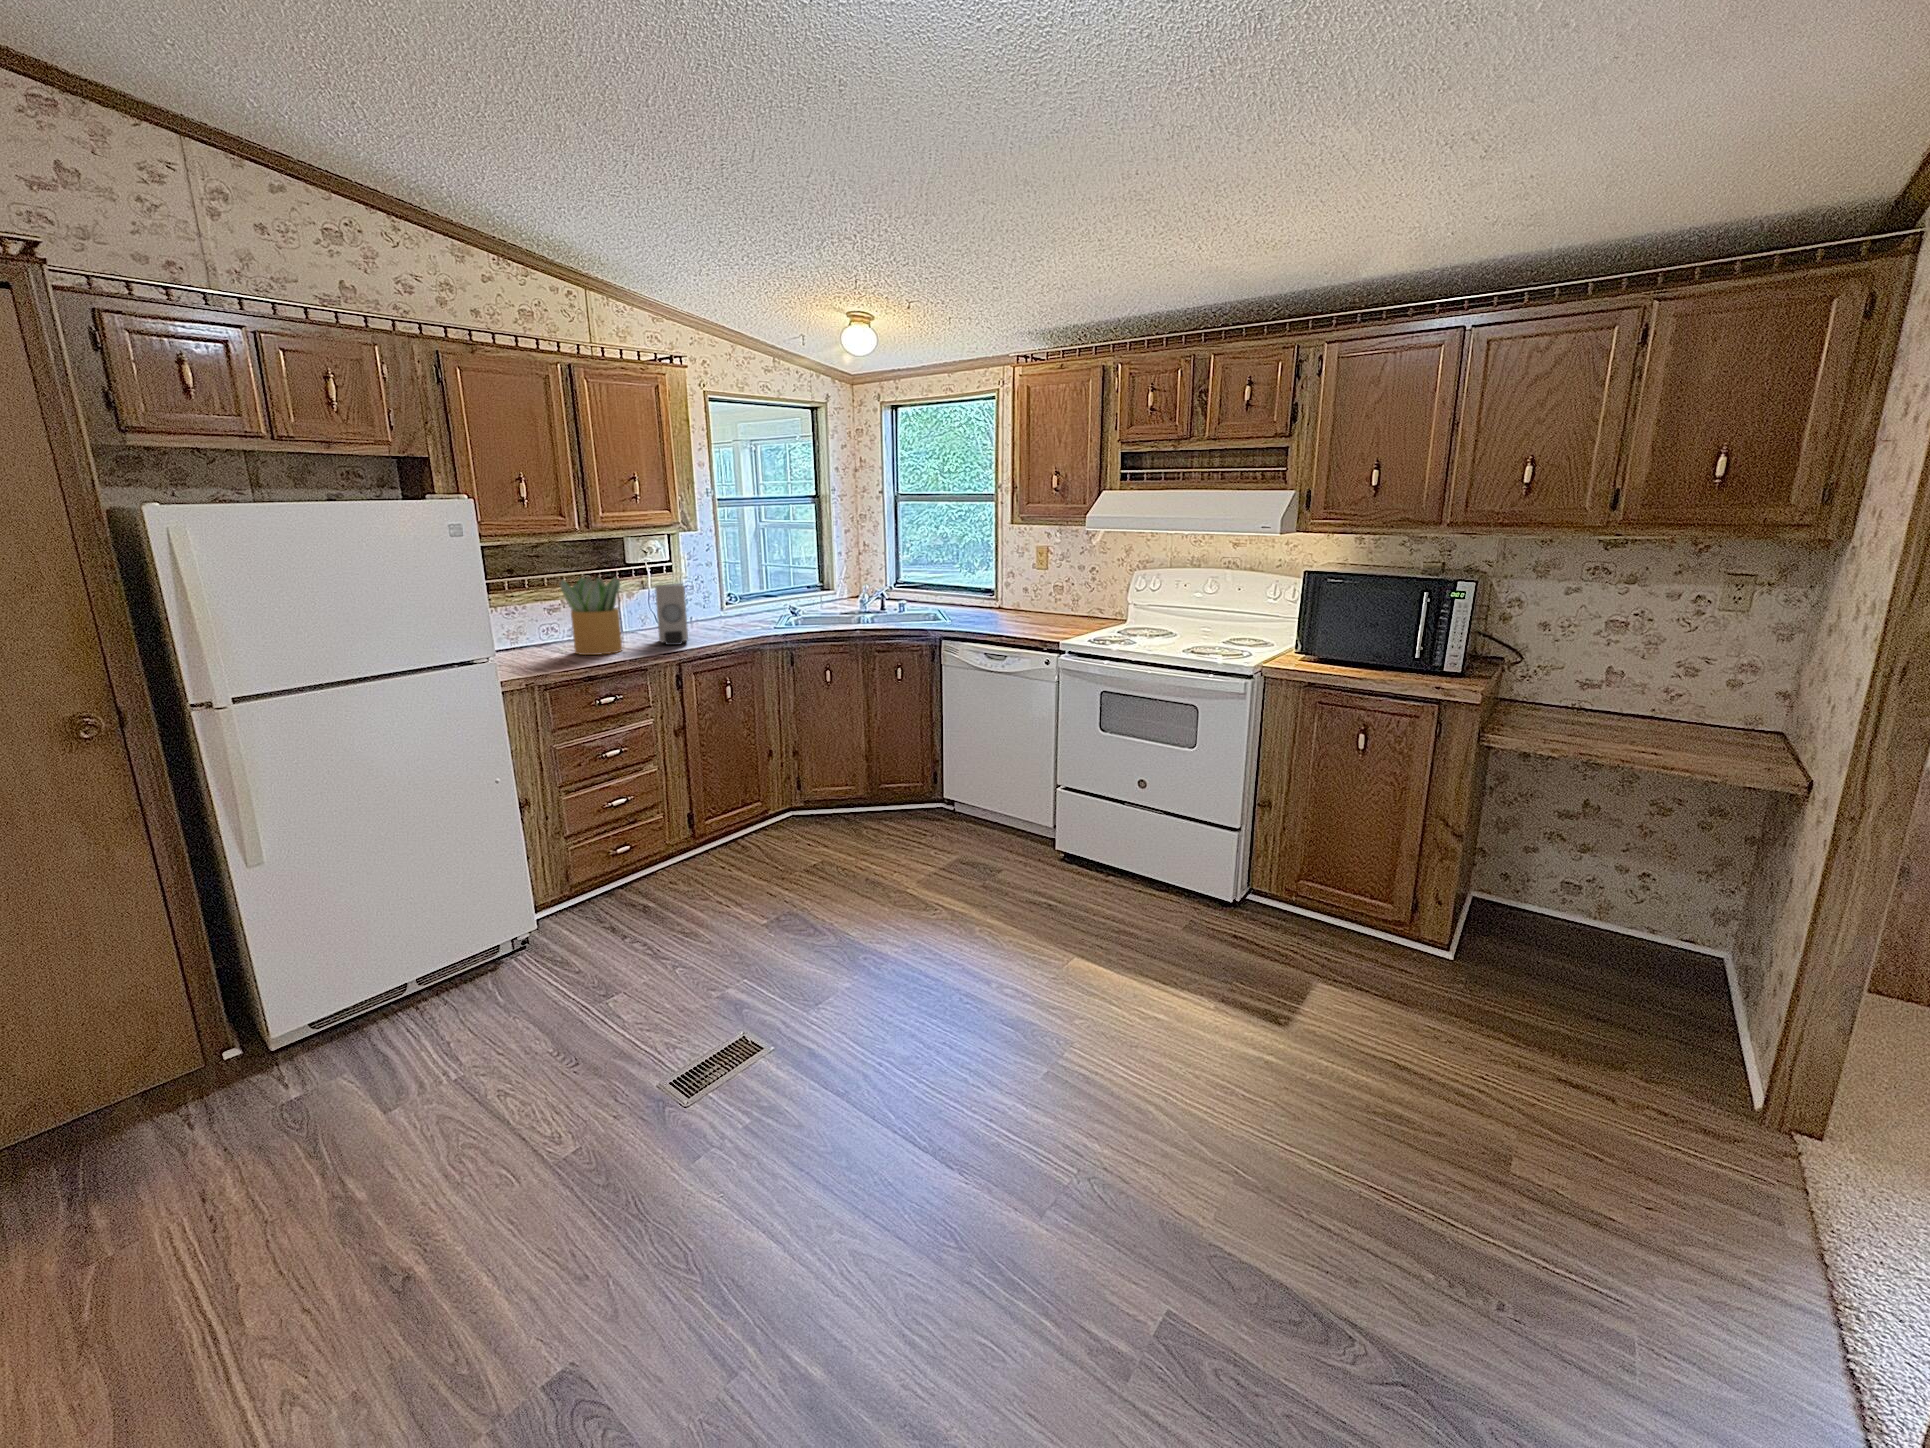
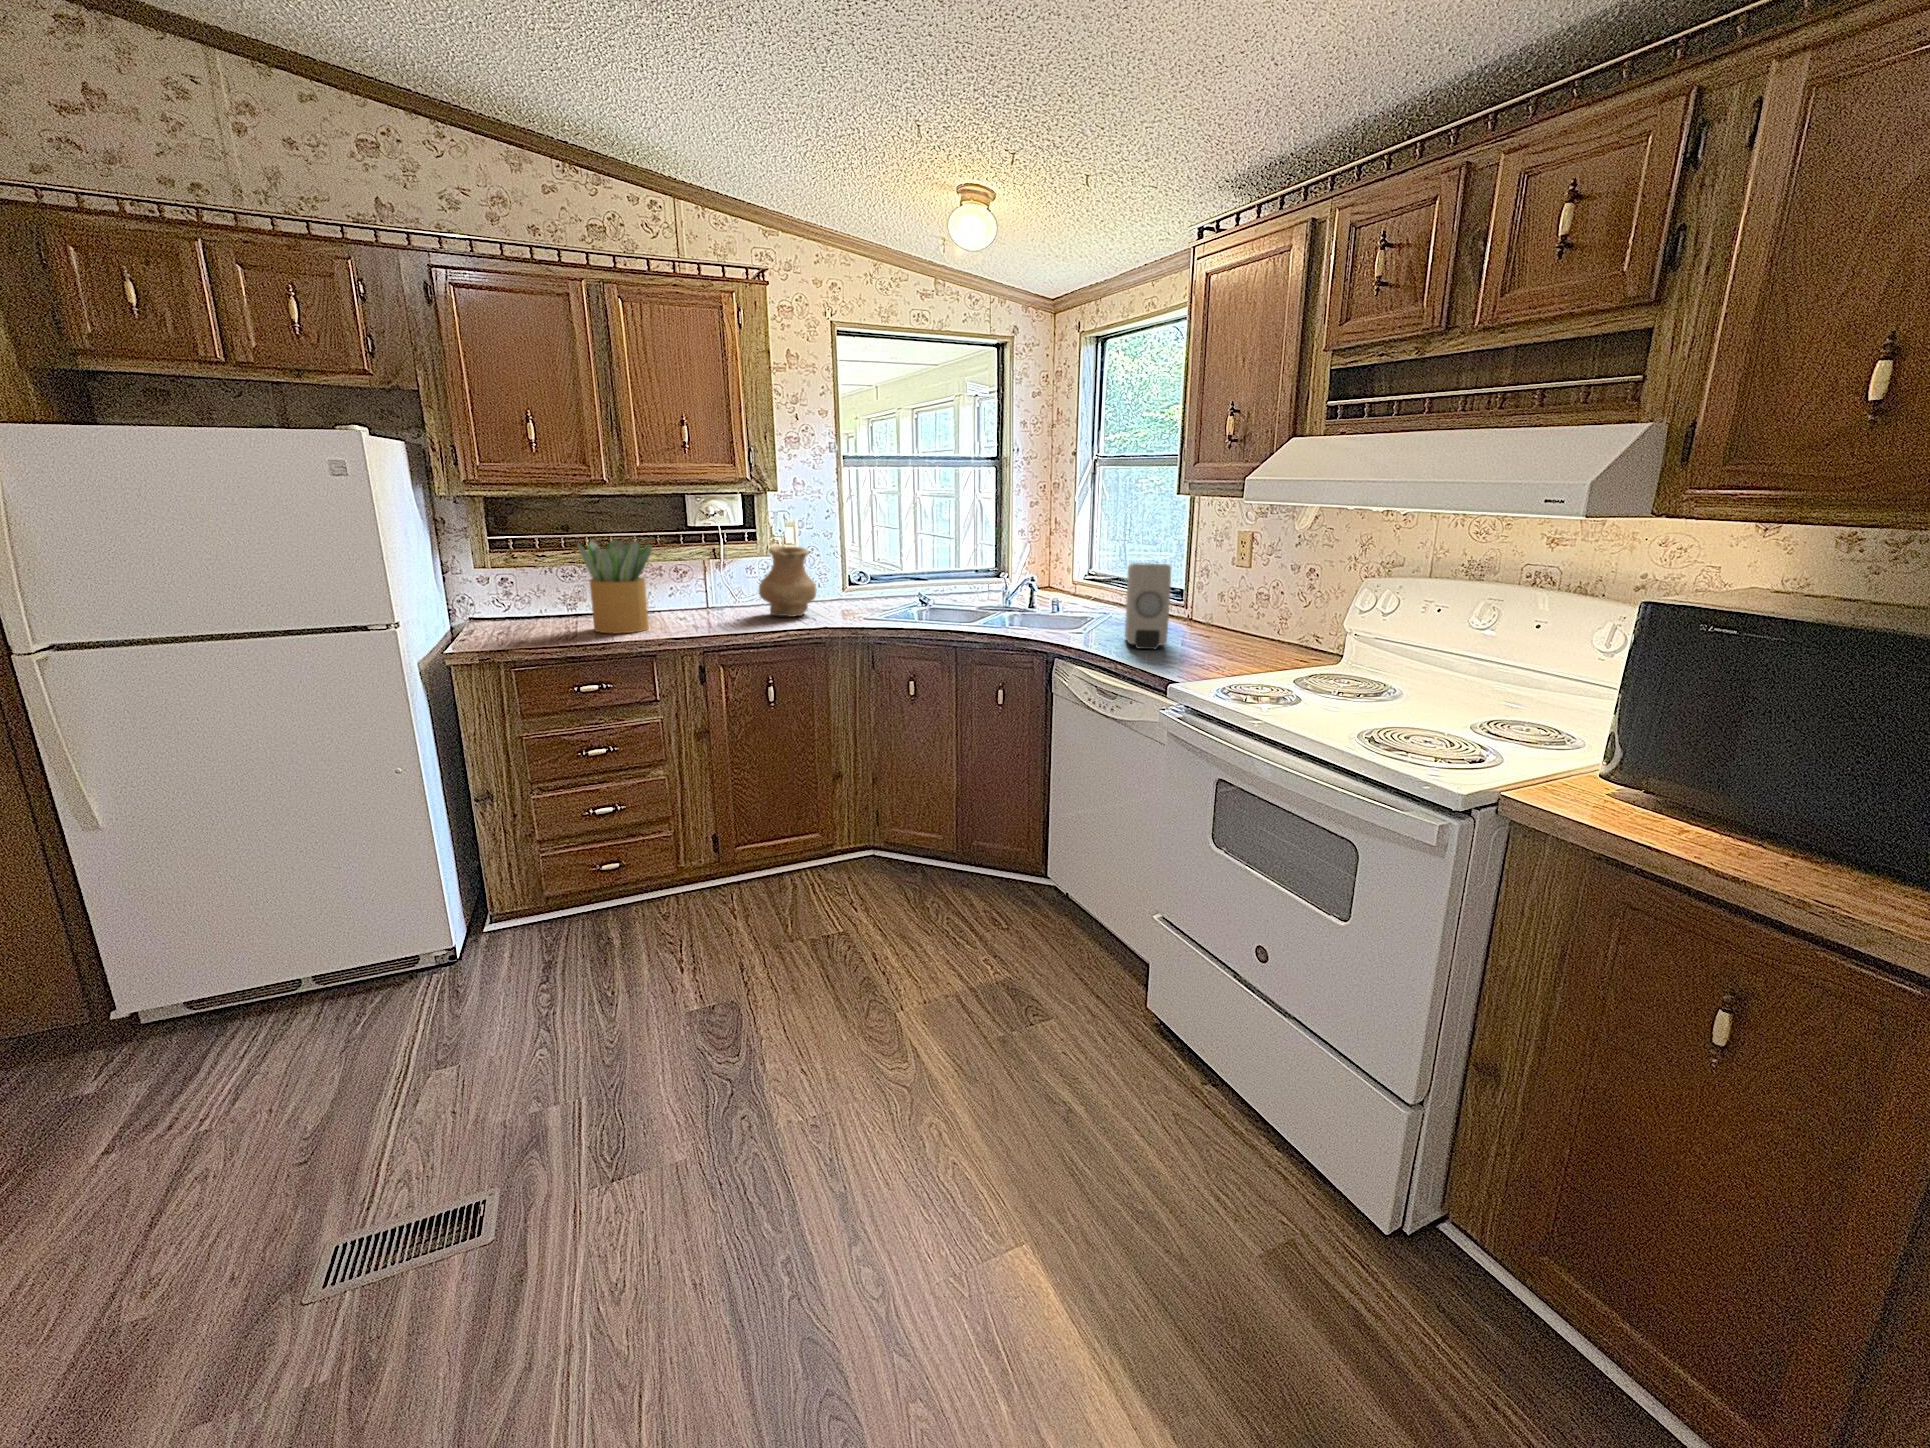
vase: none [689,576,736,632] -> present [759,546,816,617]
soap dispenser: present [655,584,688,645] -> present [1125,563,1171,649]

